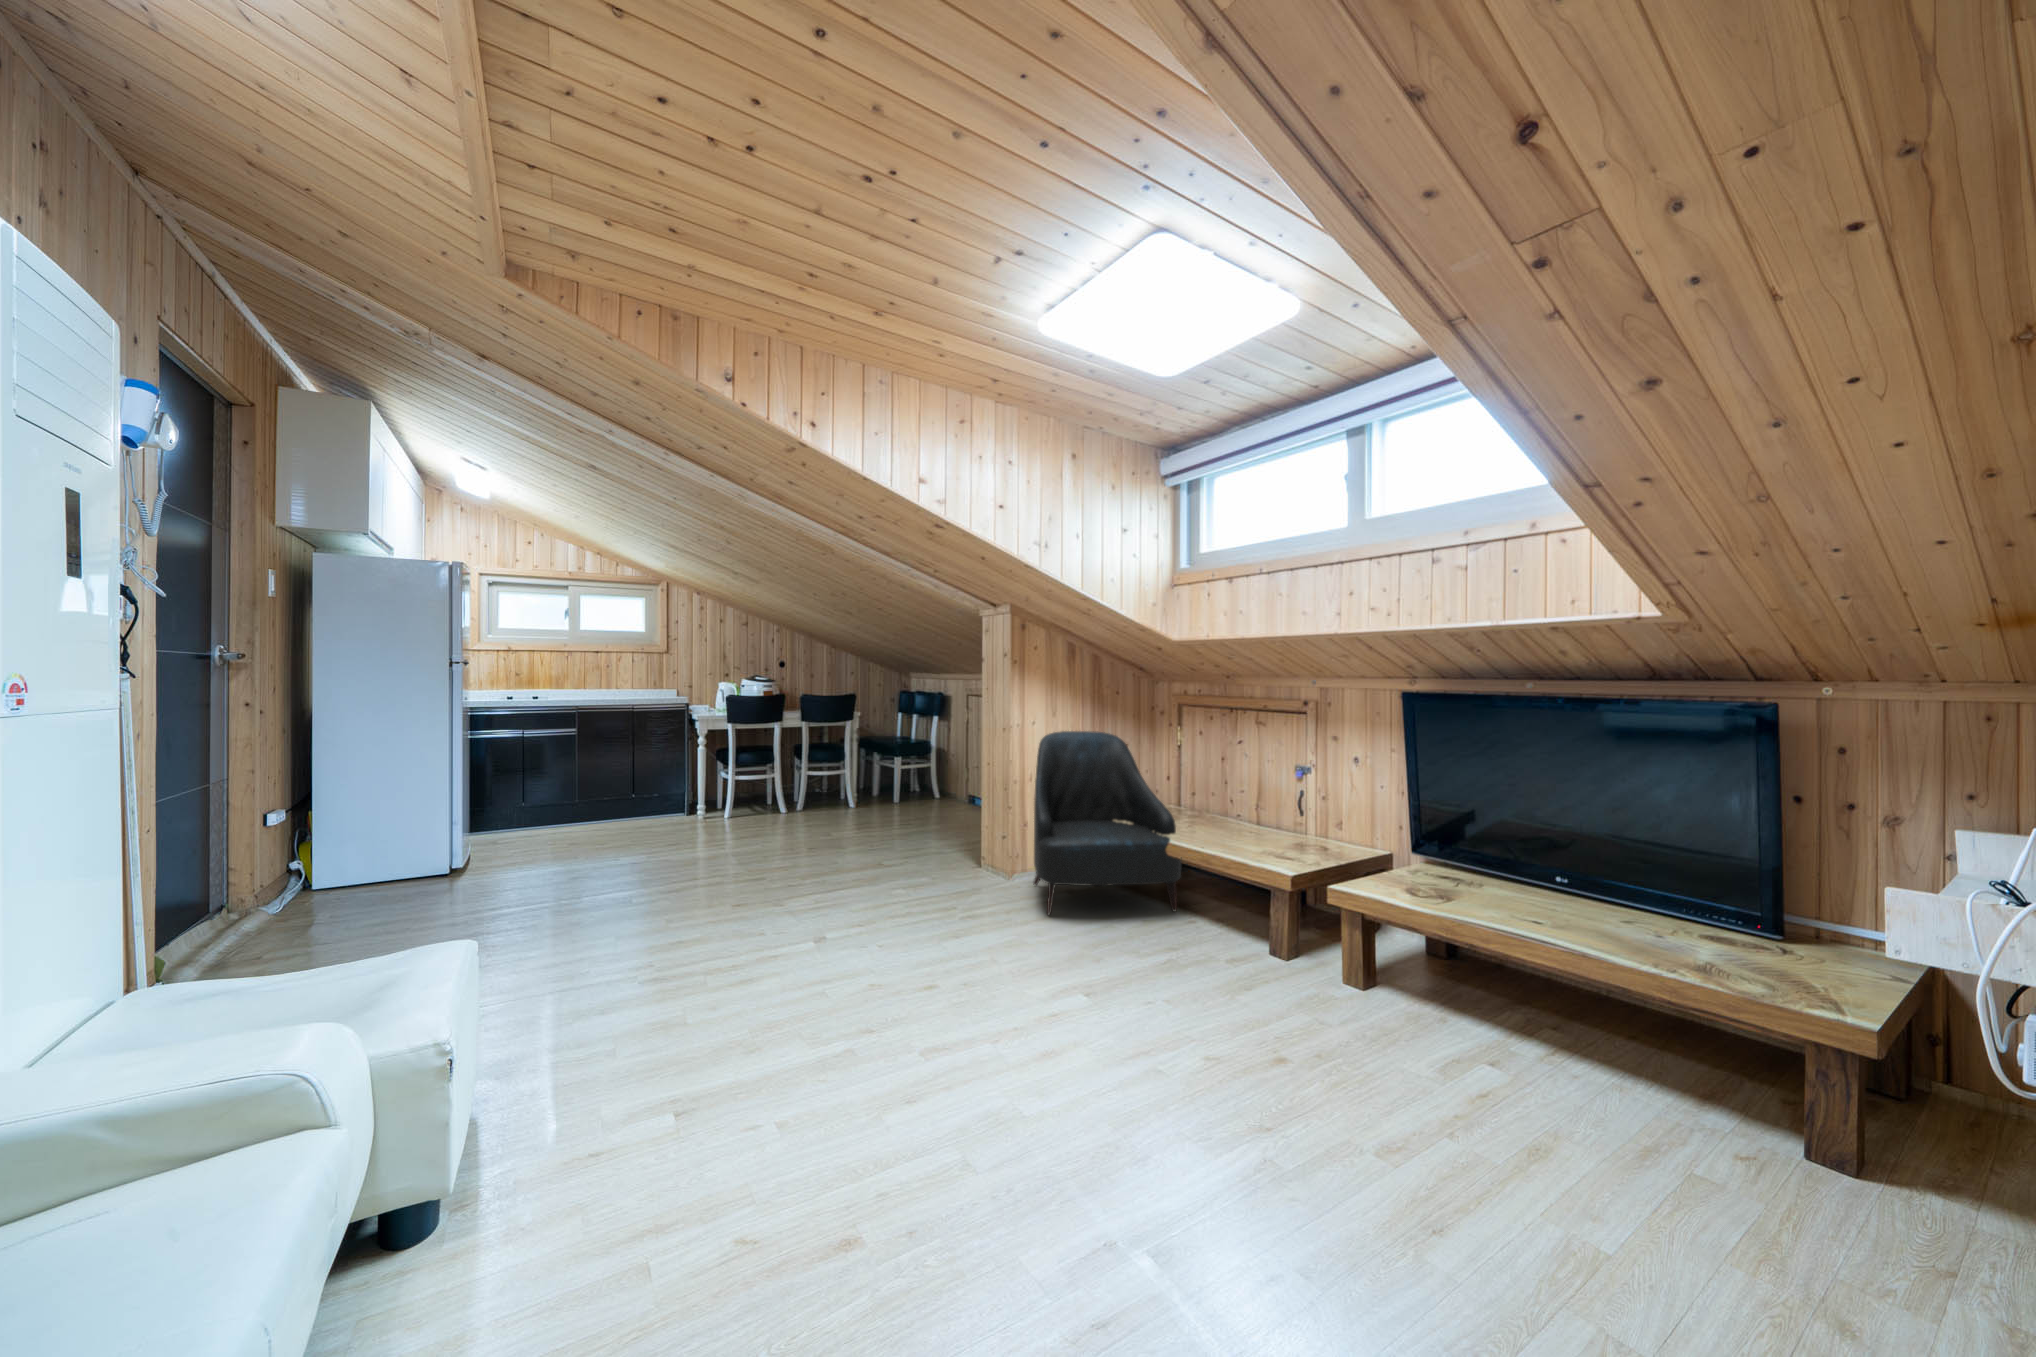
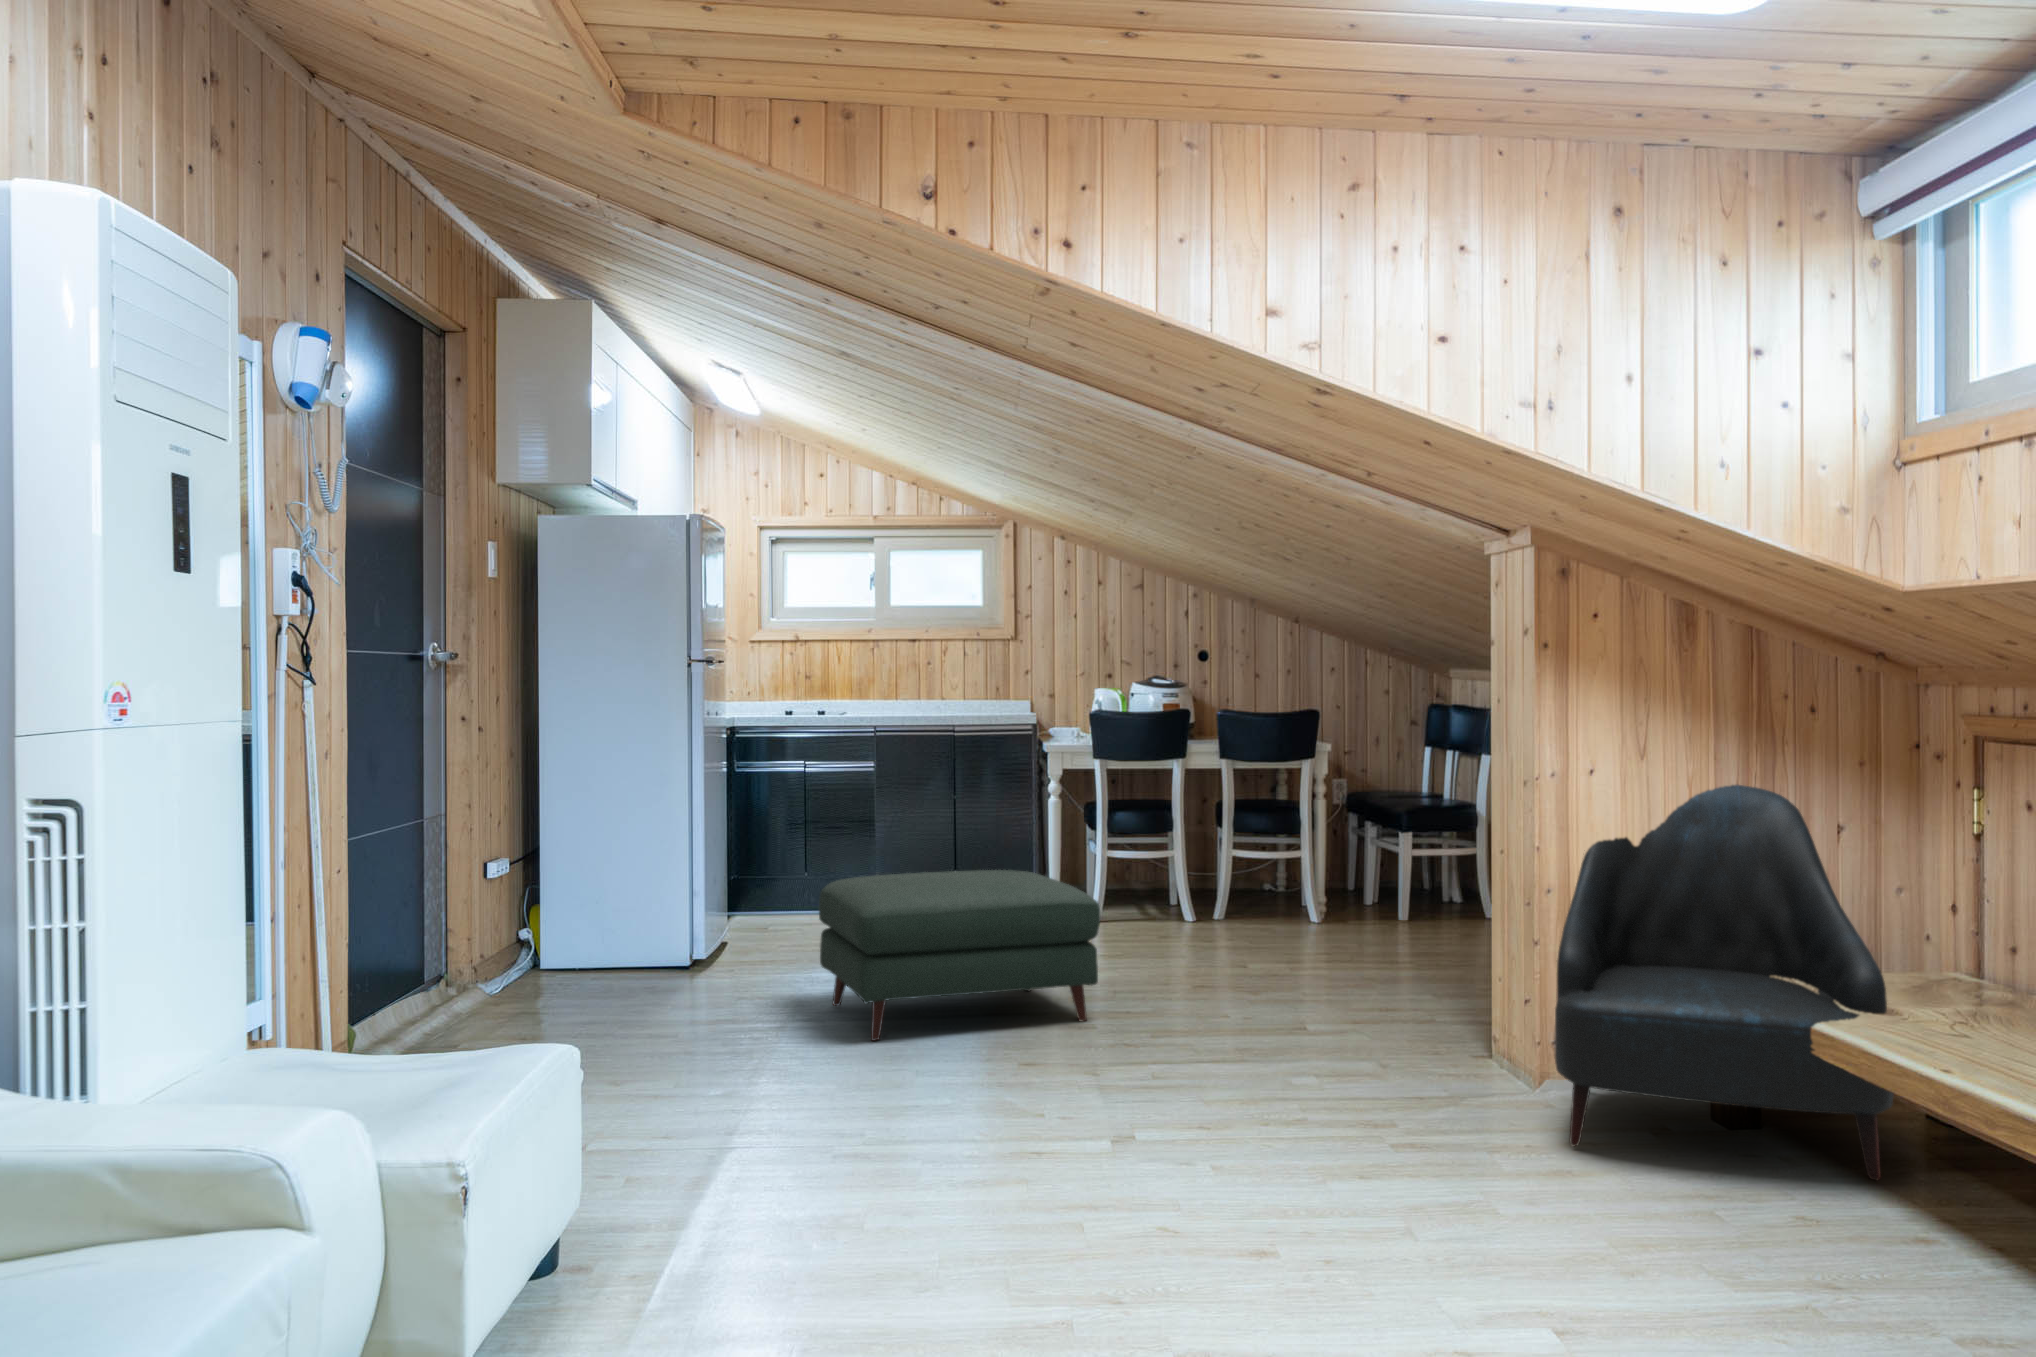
ottoman: none [571,794,767,909] -> present [819,870,1101,1041]

